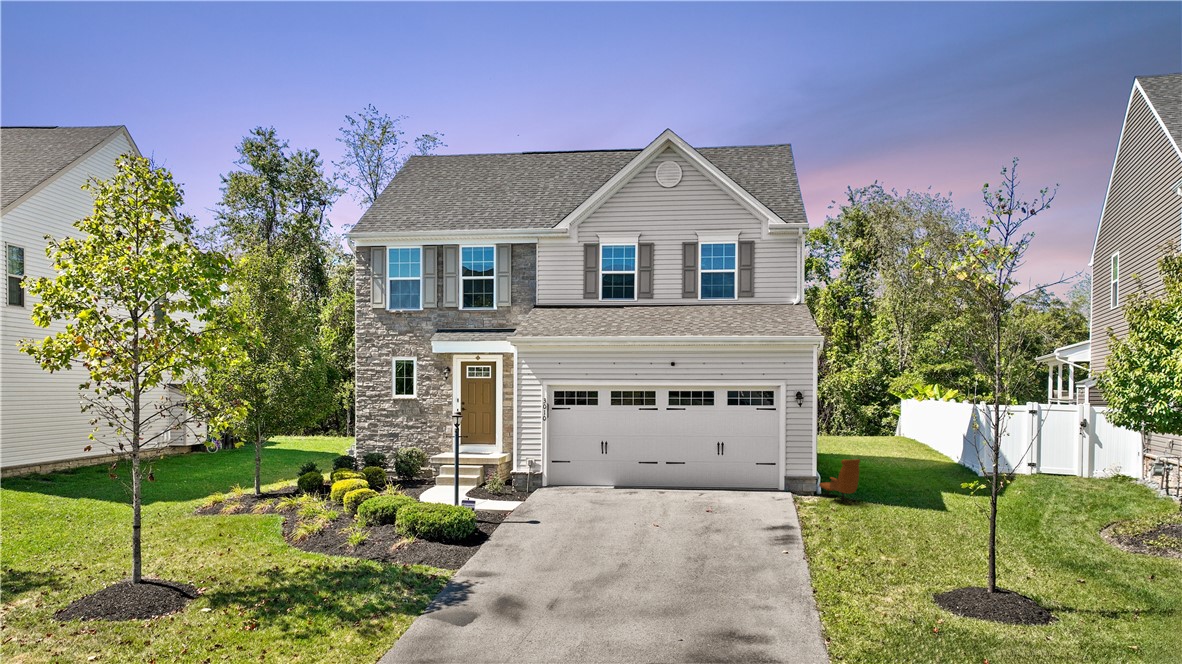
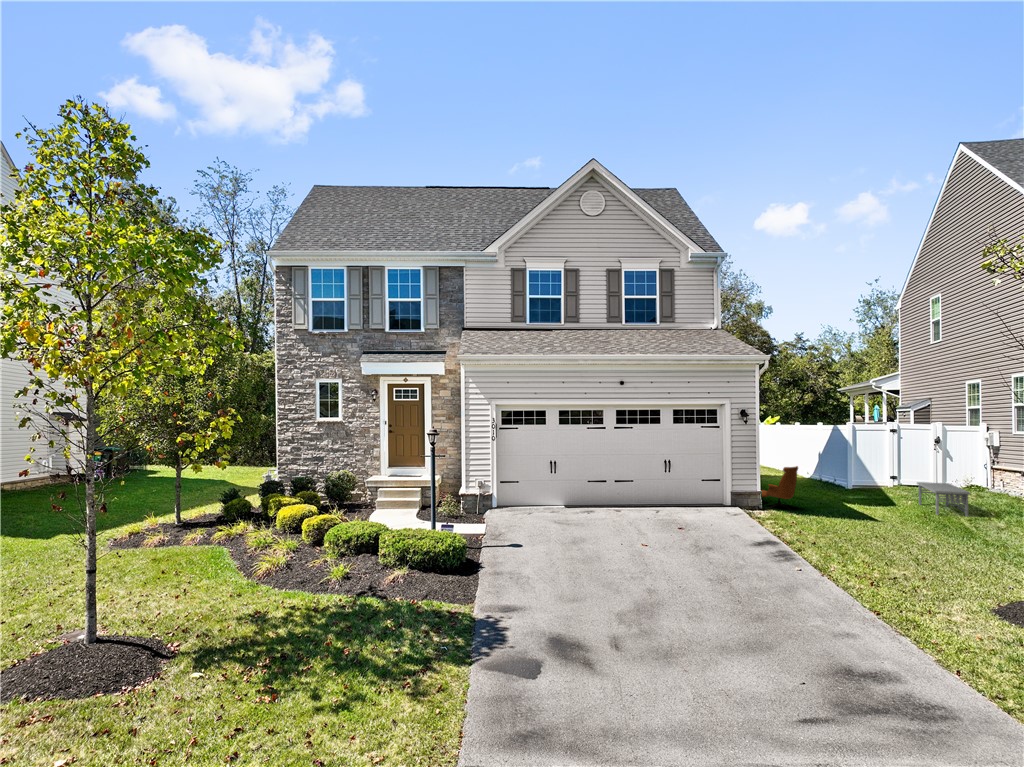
storage bench: none [1006,481,1044,522] -> present [917,482,970,516]

